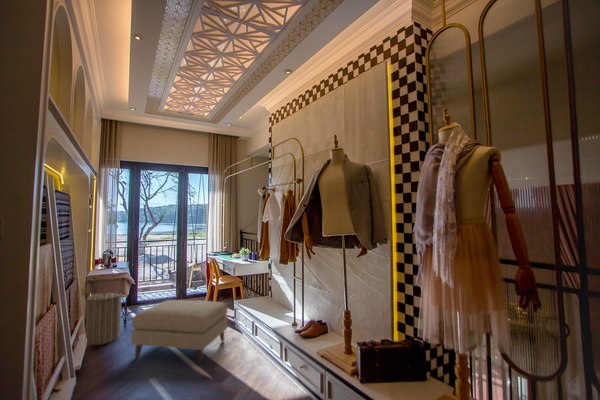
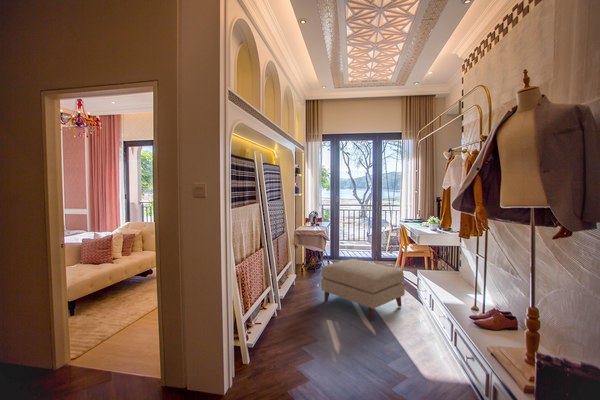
laundry hamper: present [86,290,122,345] -> none [296,243,321,285]

